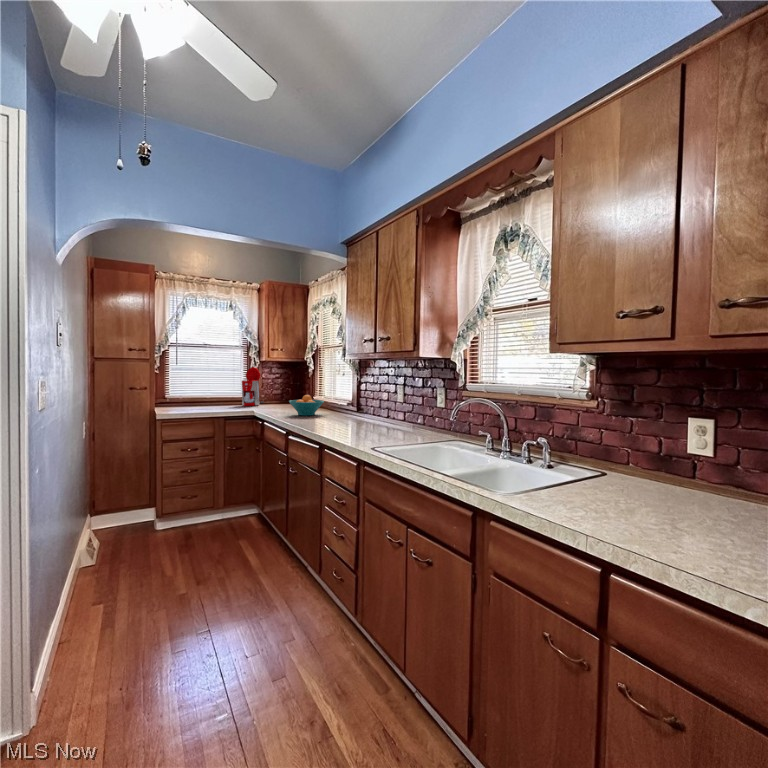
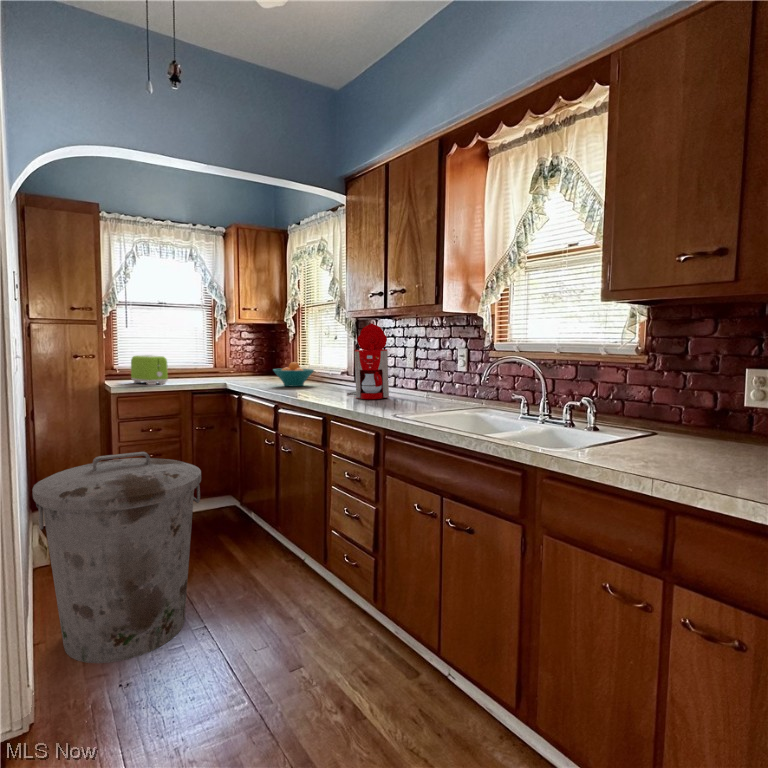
coffee maker: present [242,367,264,406] -> present [347,323,389,399]
toaster: none [177,387,206,412] -> present [131,355,168,385]
trash can: none [61,476,210,664] -> present [32,452,201,663]

